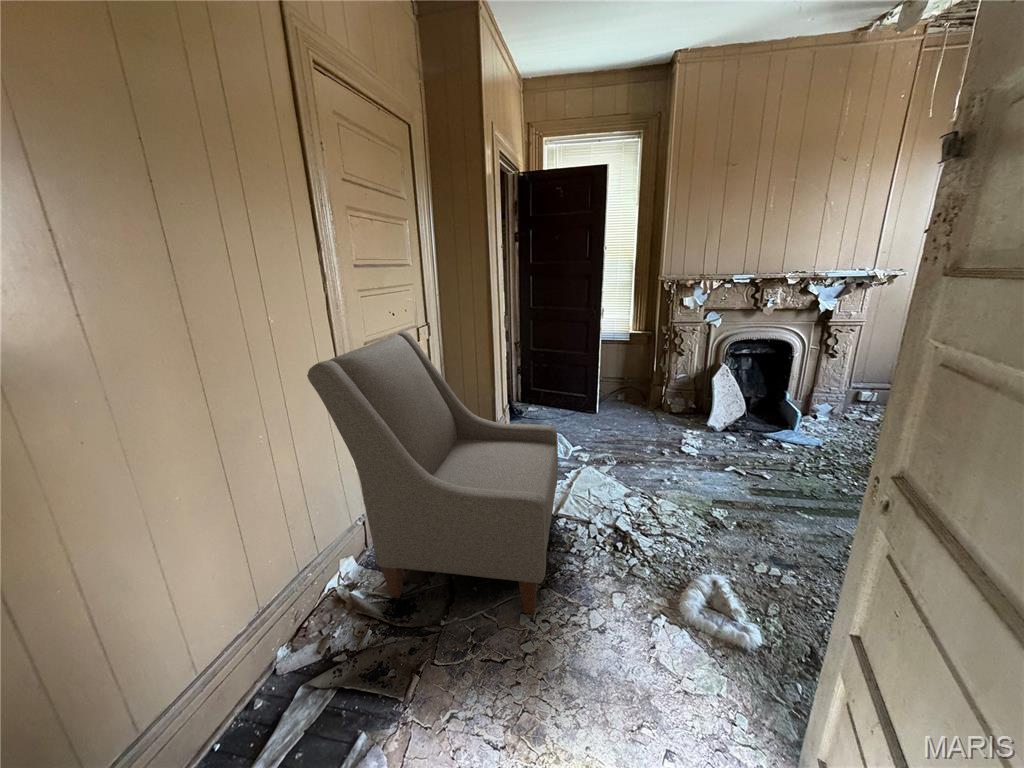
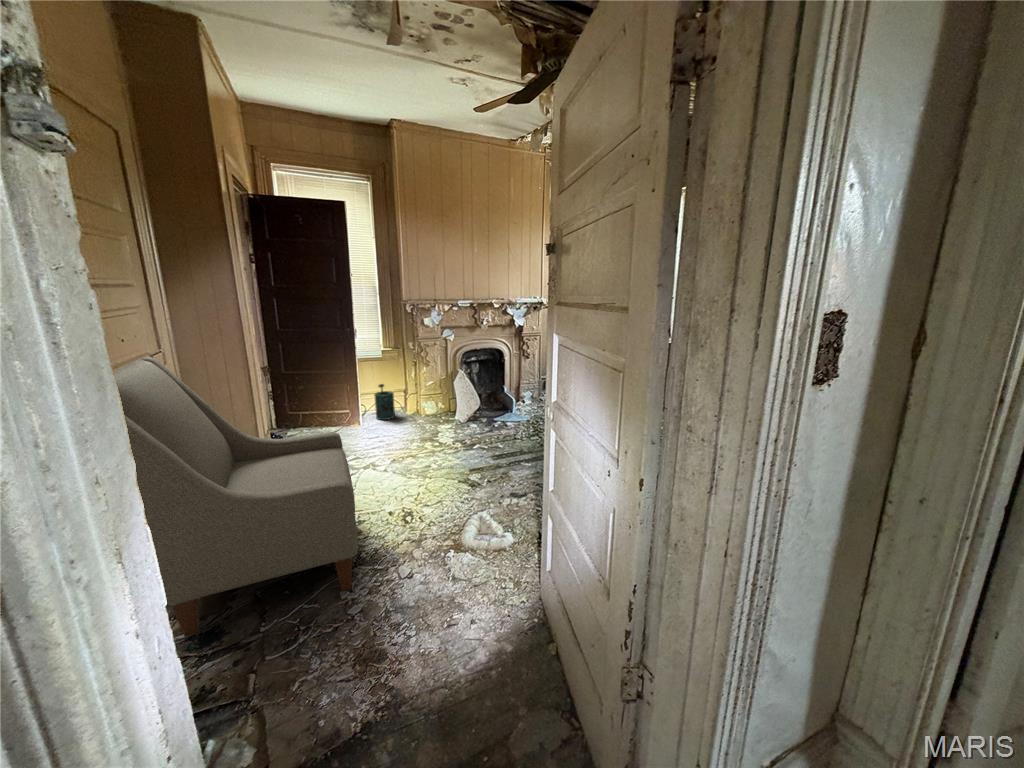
watering can: none [614,370,637,411] -> present [375,384,395,420]

